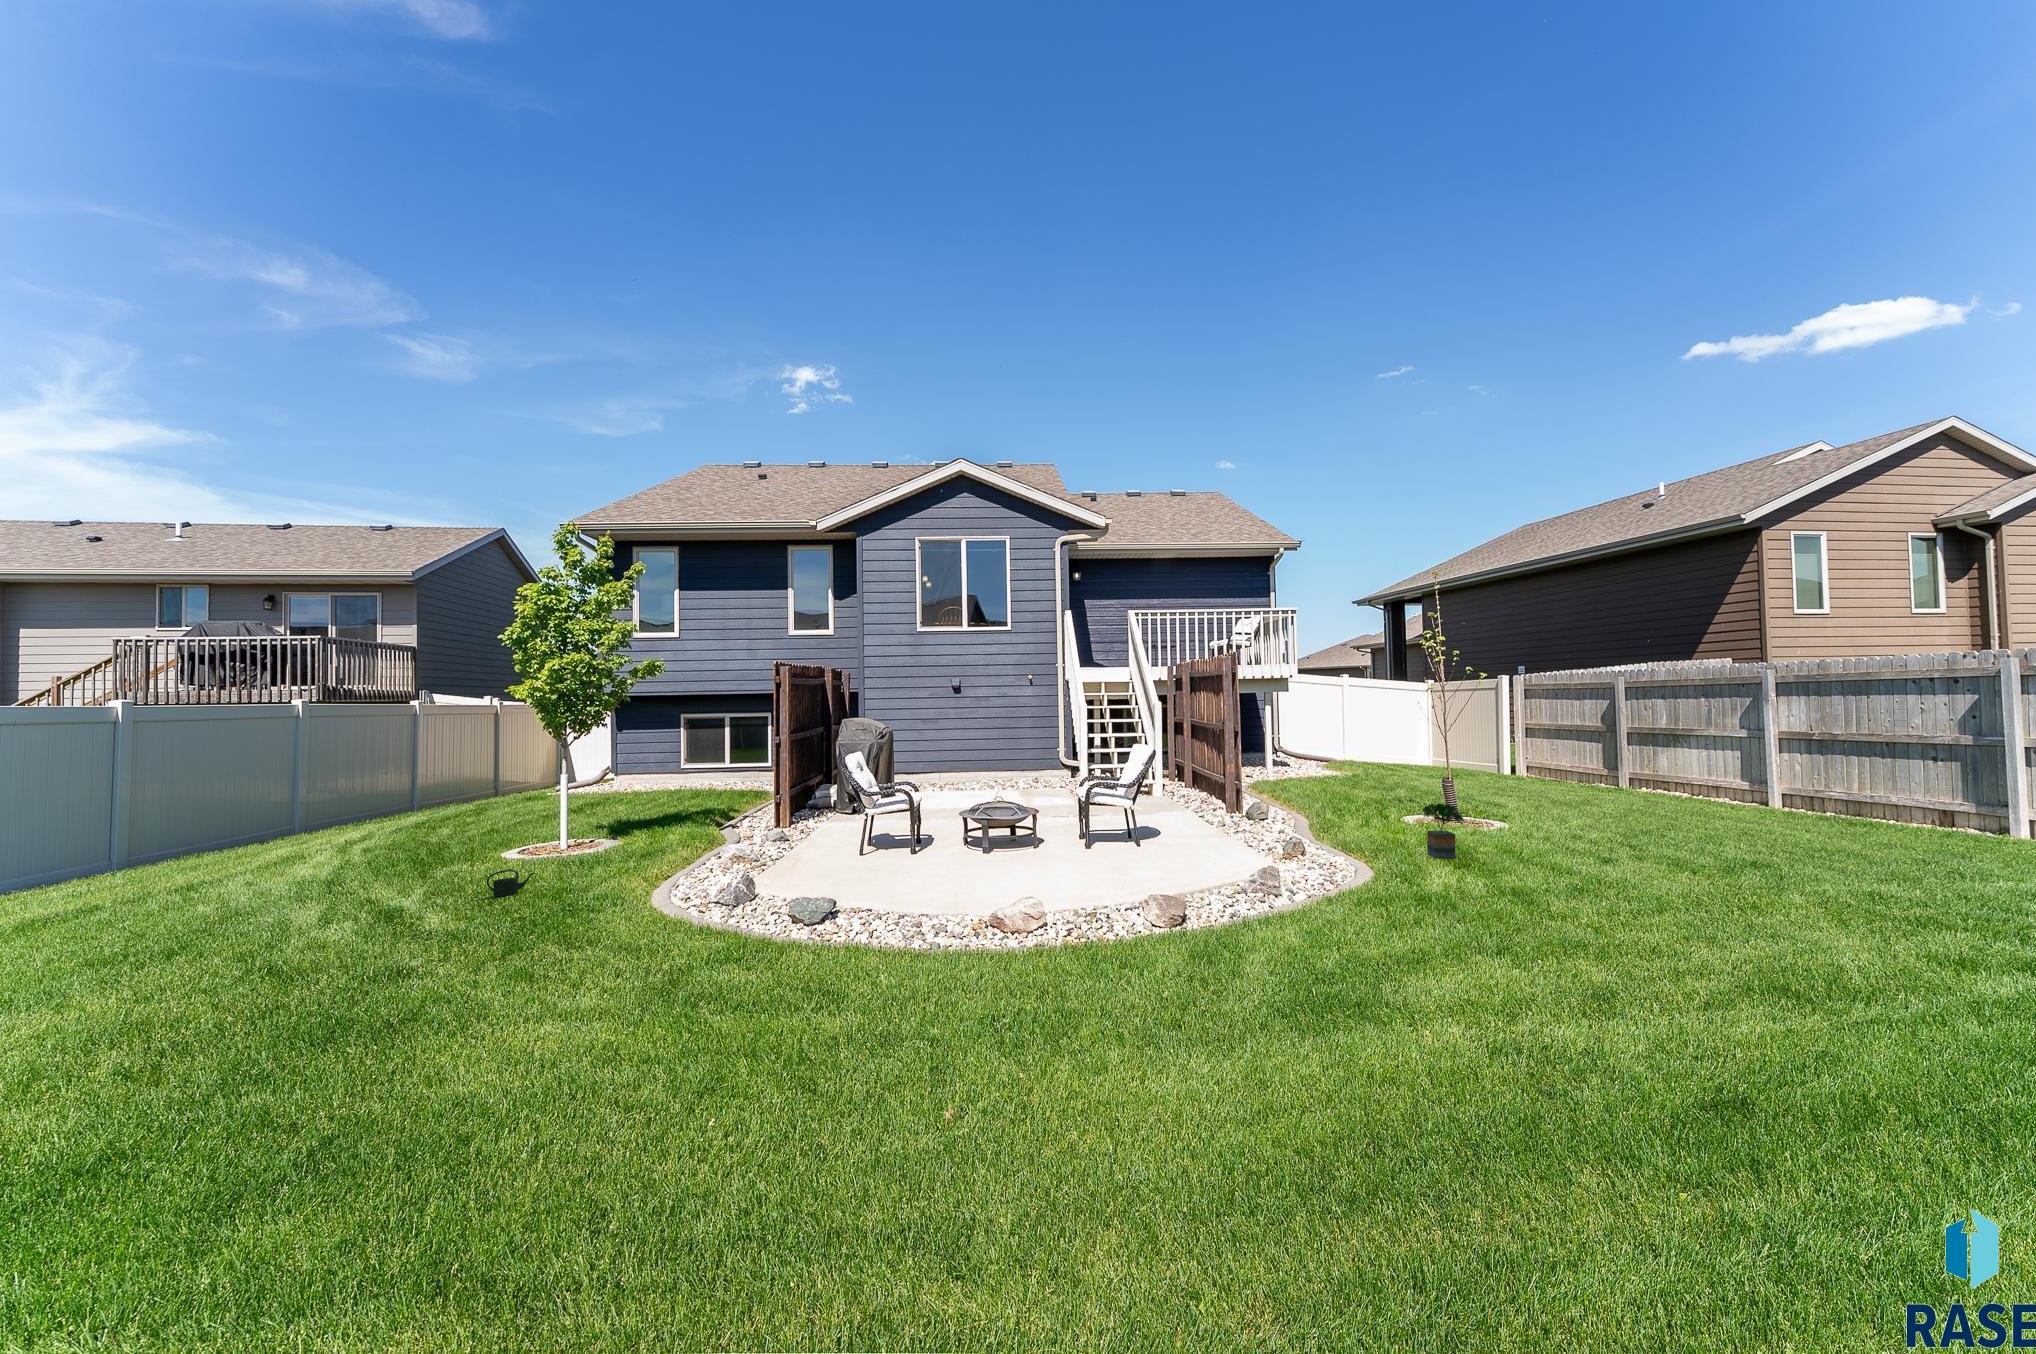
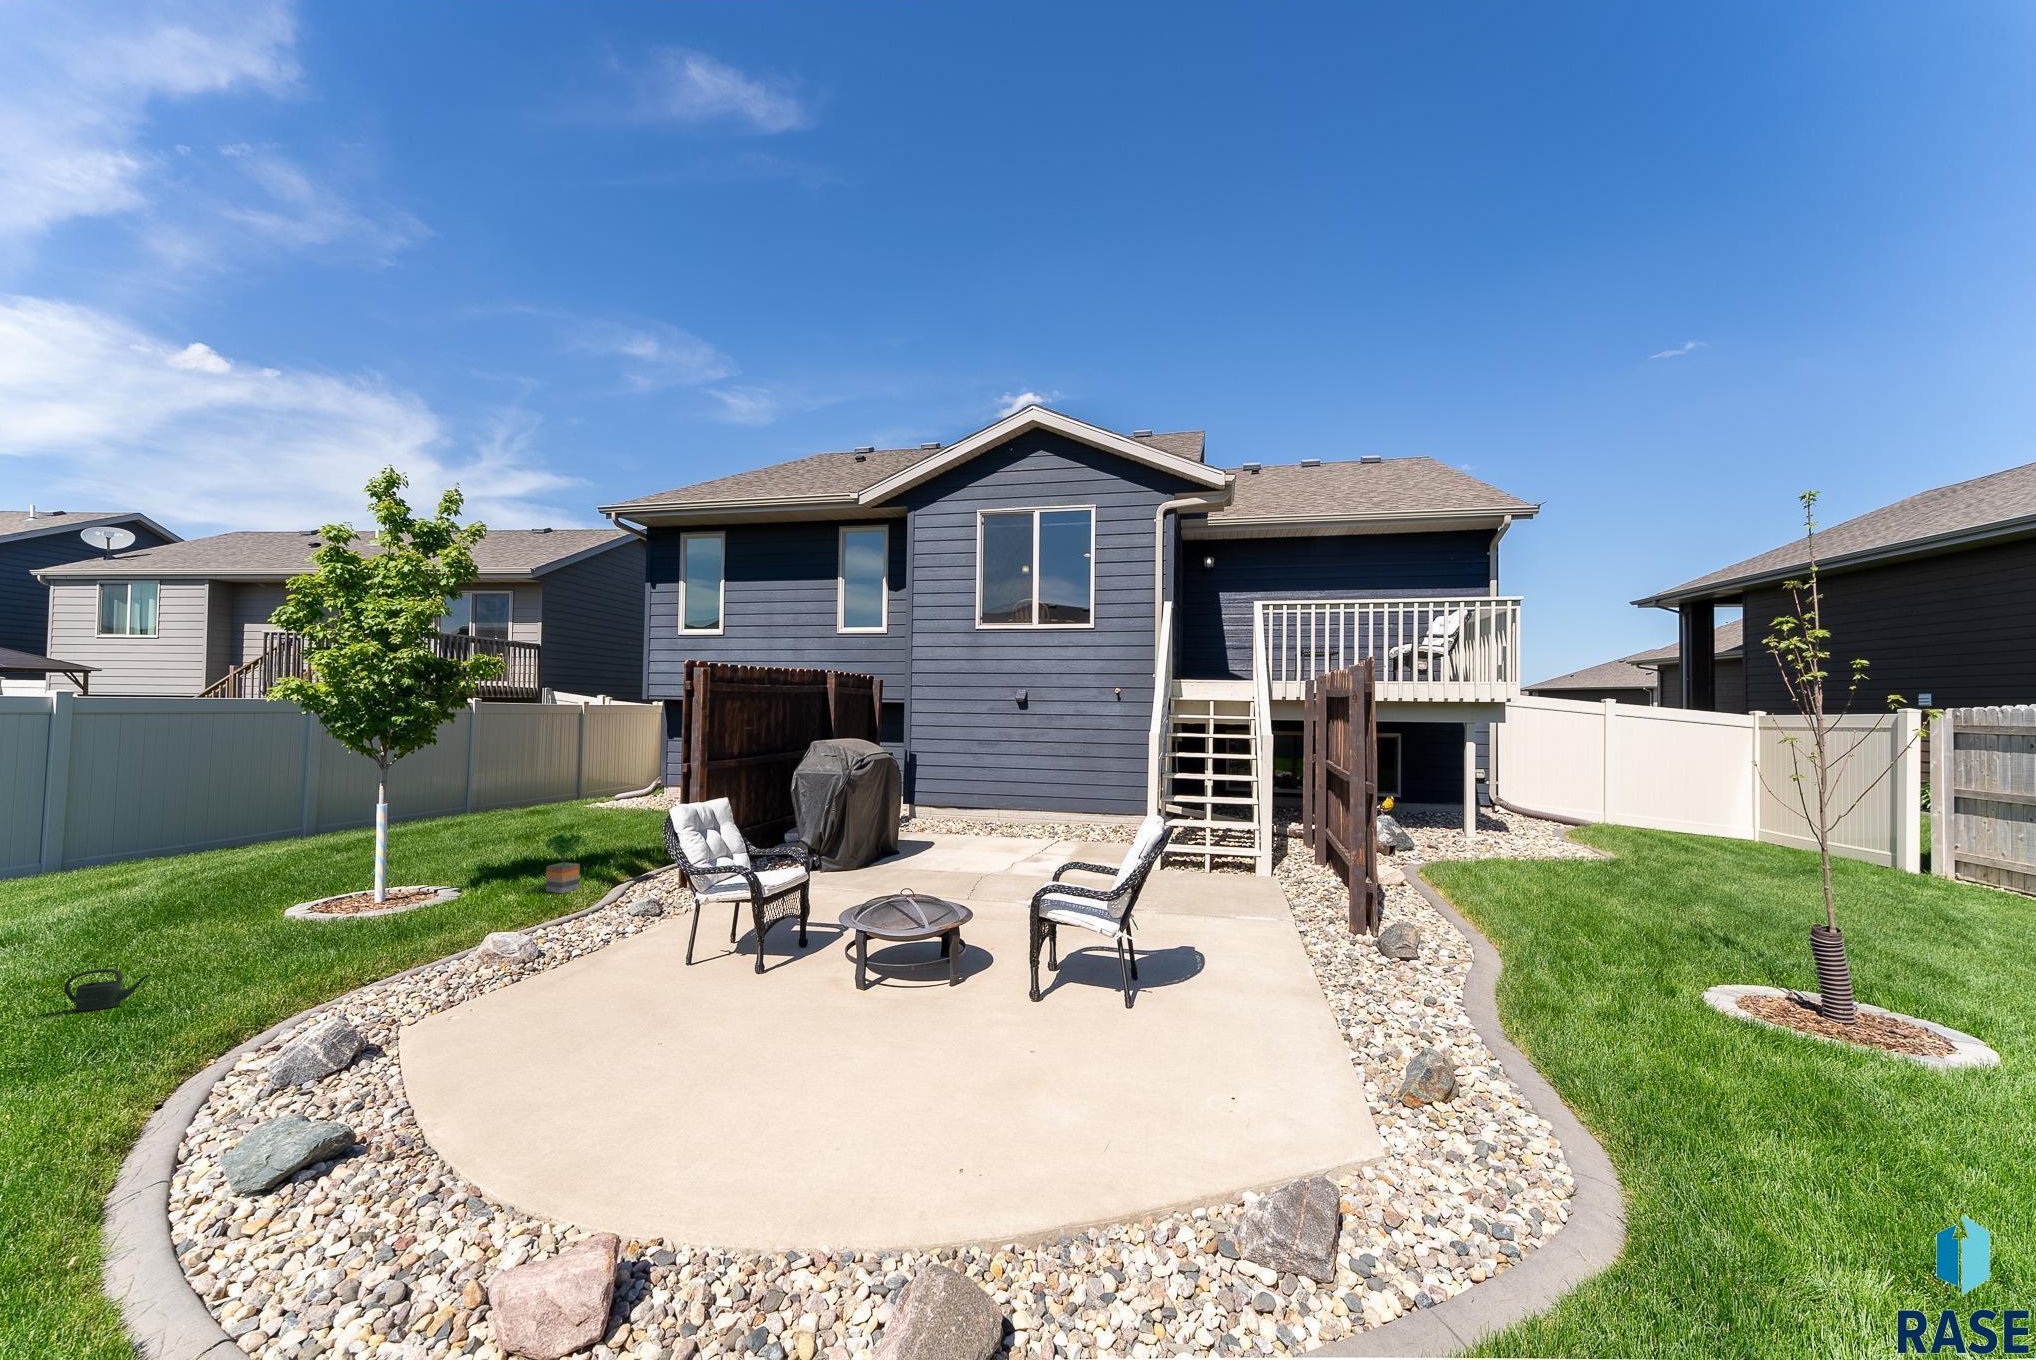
potted tree: present [1423,803,1464,858] -> present [545,833,586,893]

